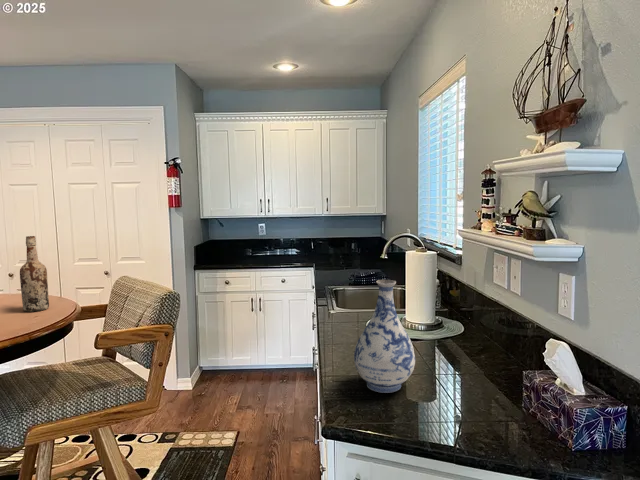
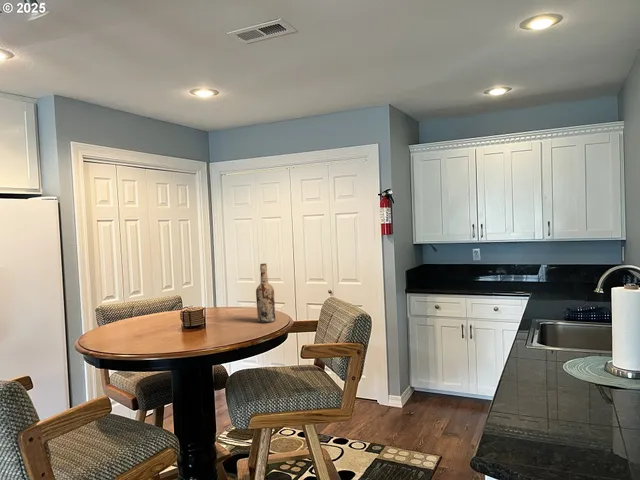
vase: present [354,280,415,393] -> none [514,318,588,442]

